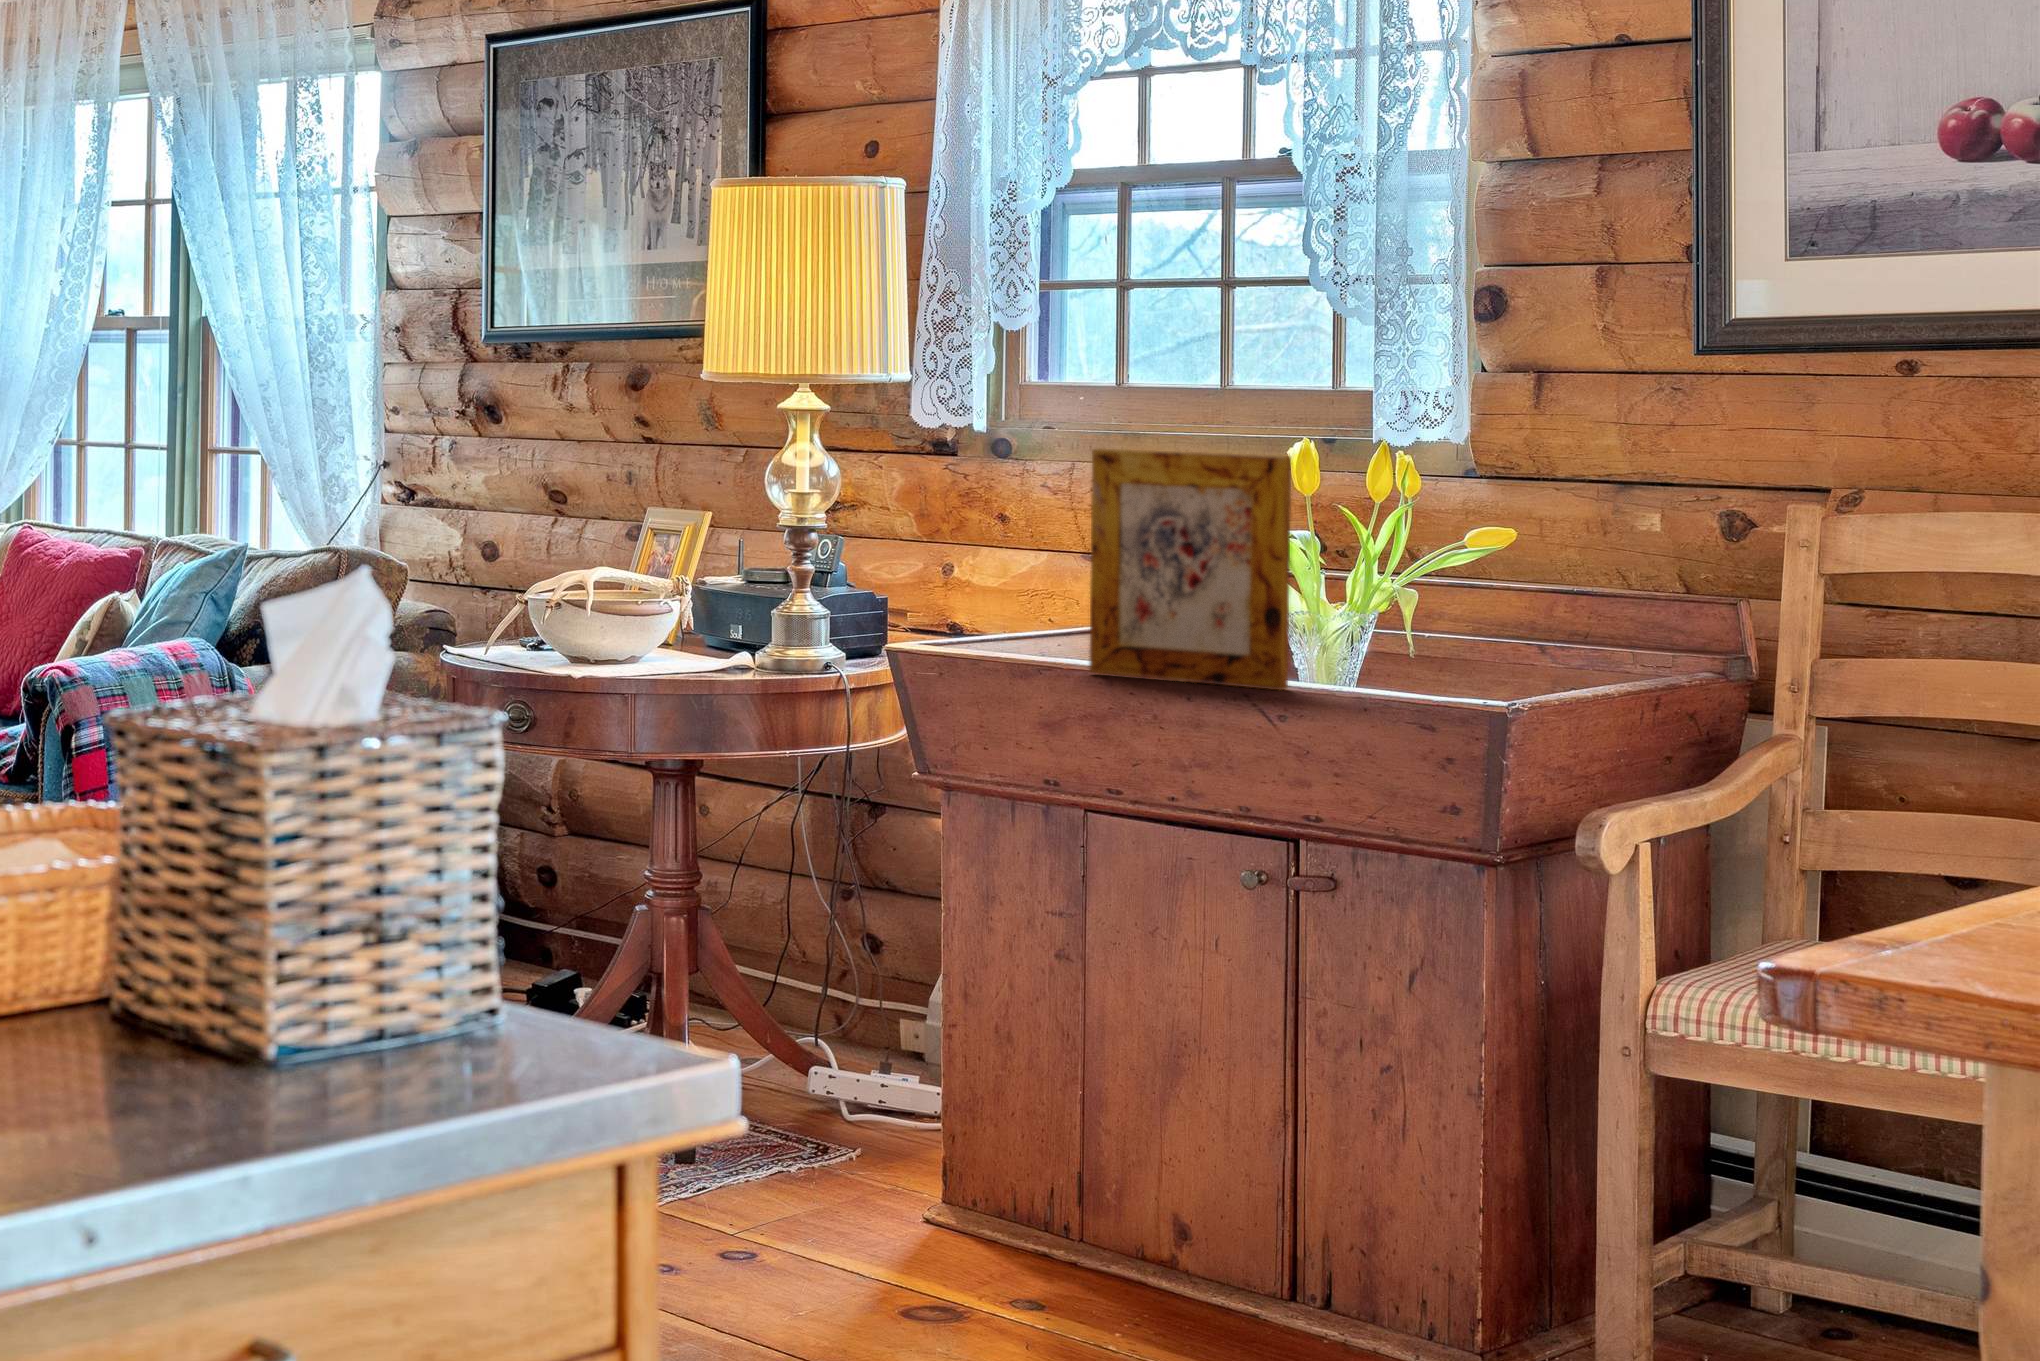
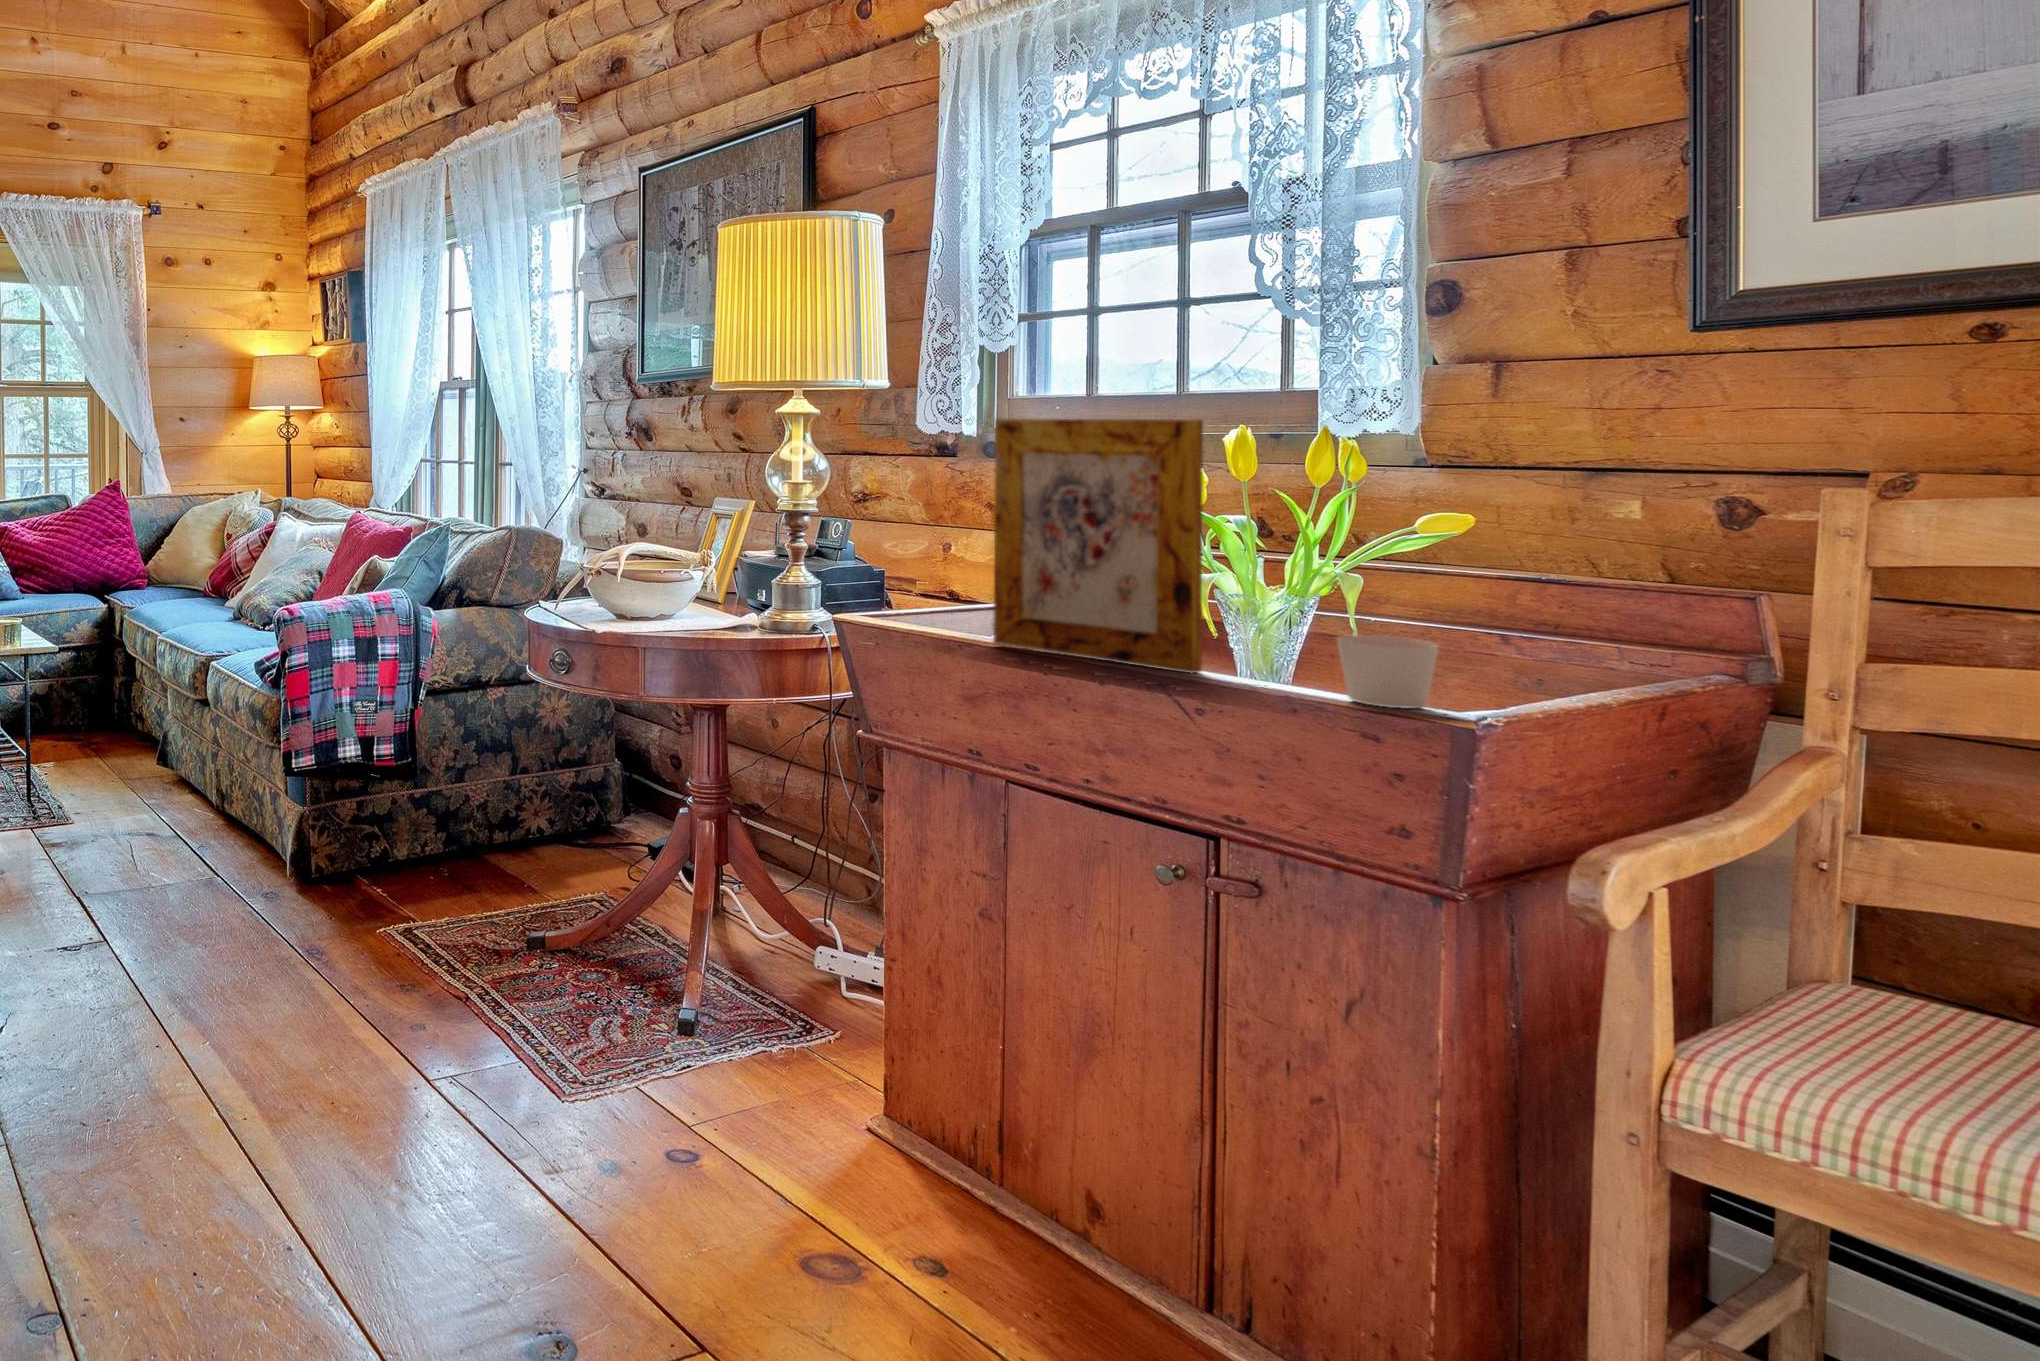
candle: none [1407,649,1484,709] -> present [1337,636,1438,708]

